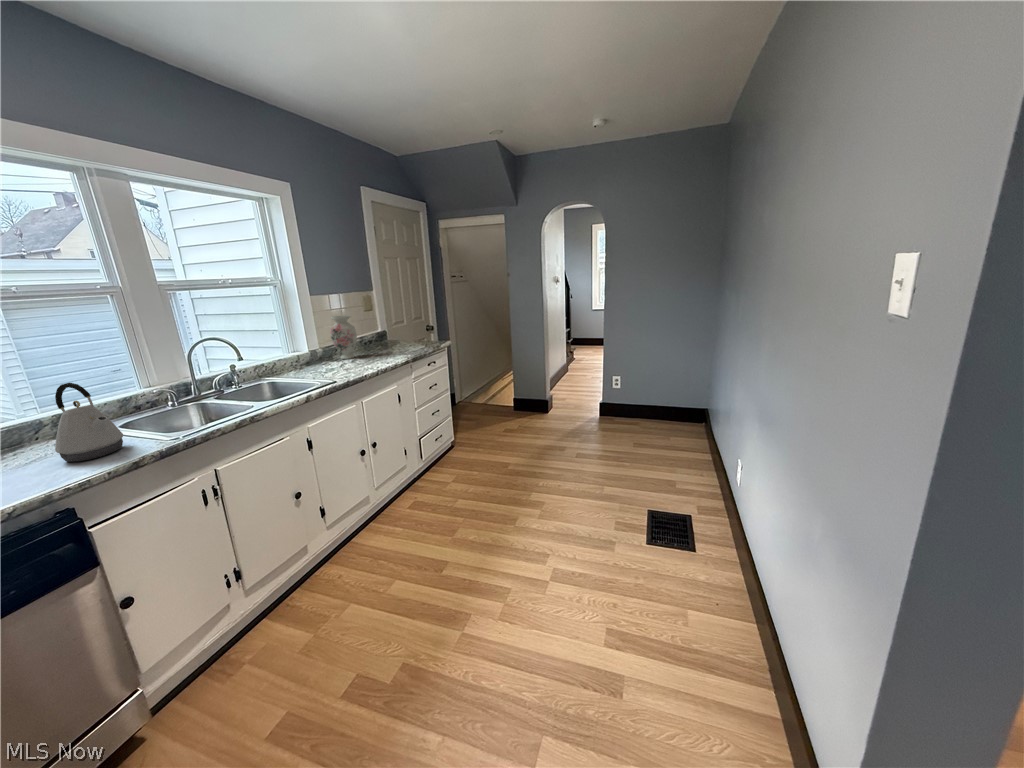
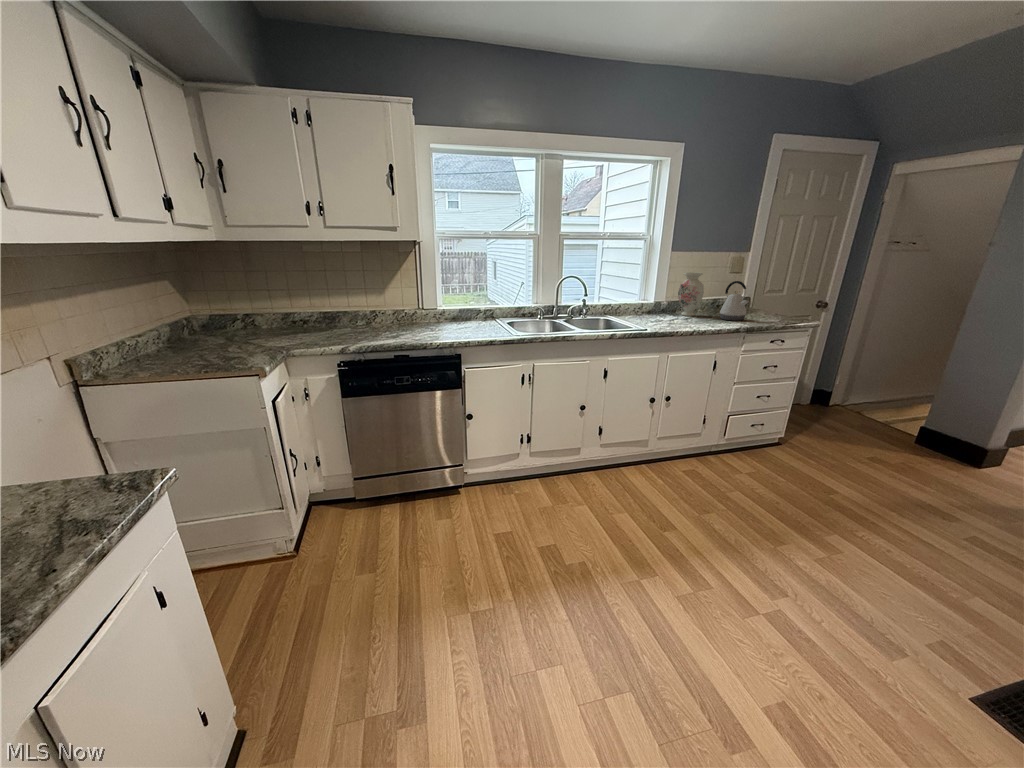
kettle: present [55,383,123,462] -> present [720,281,749,321]

